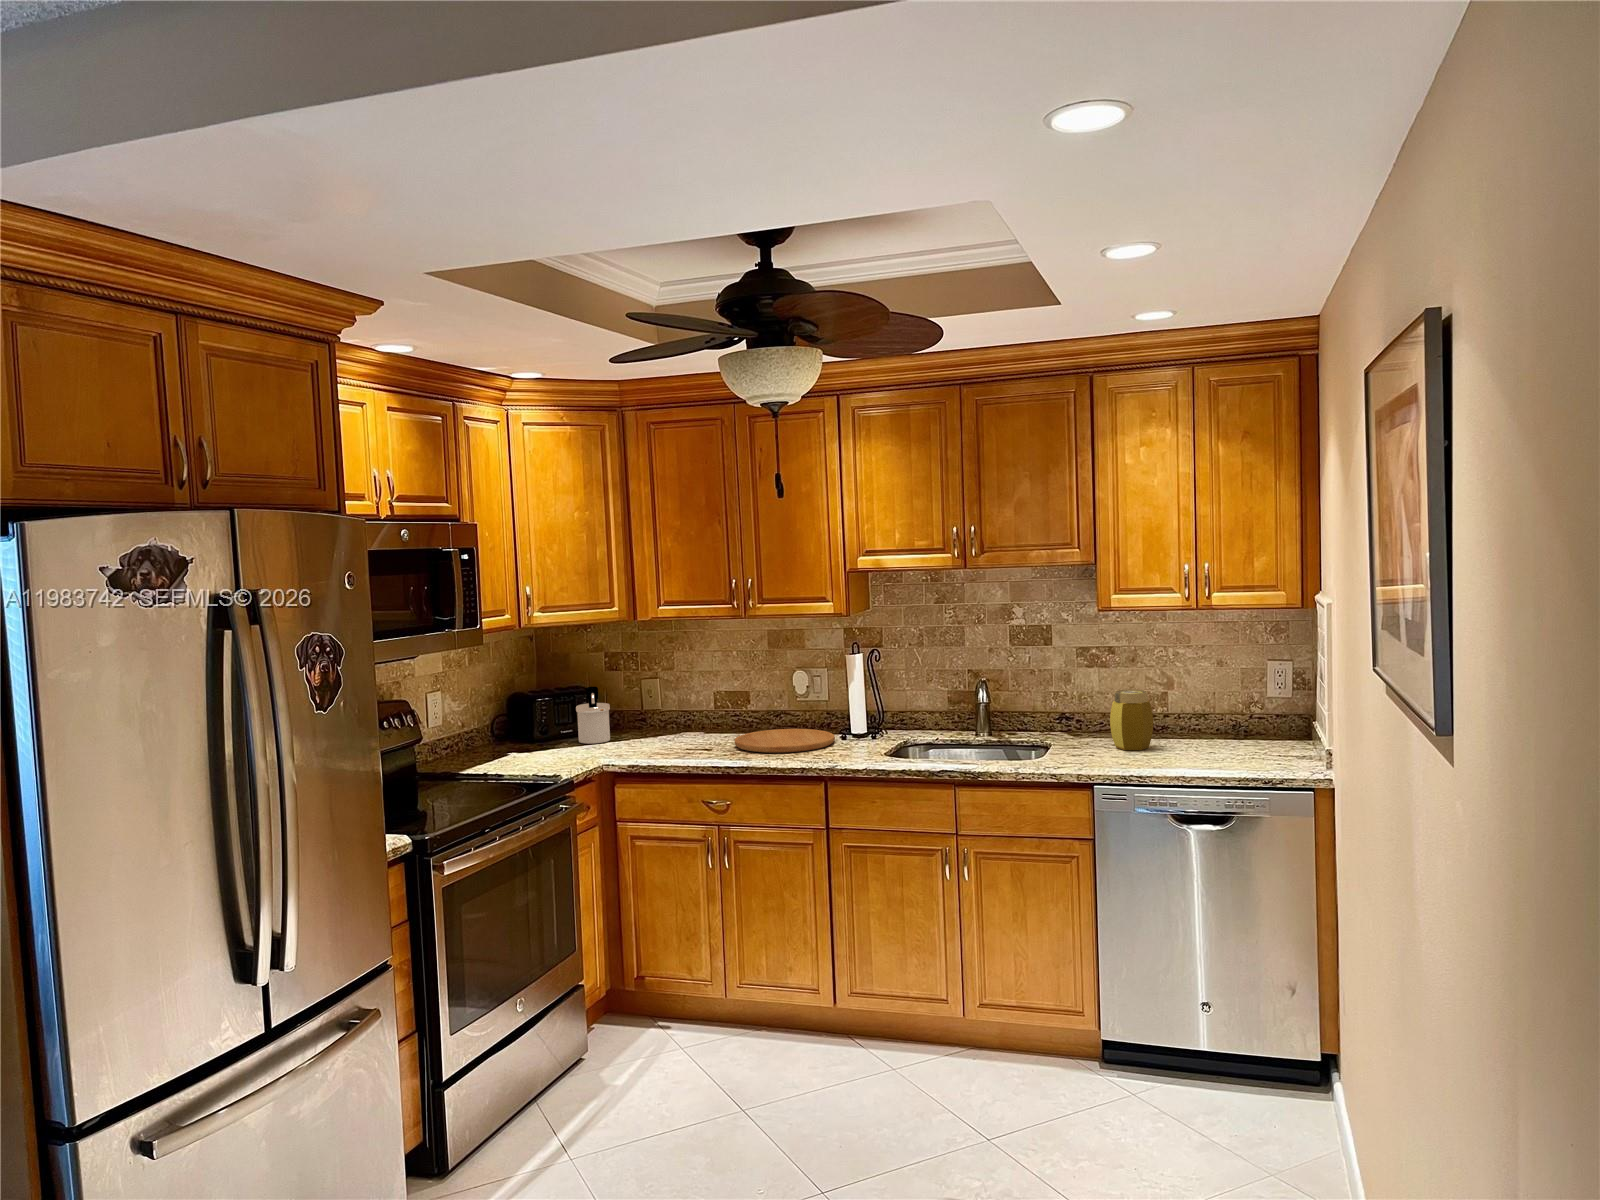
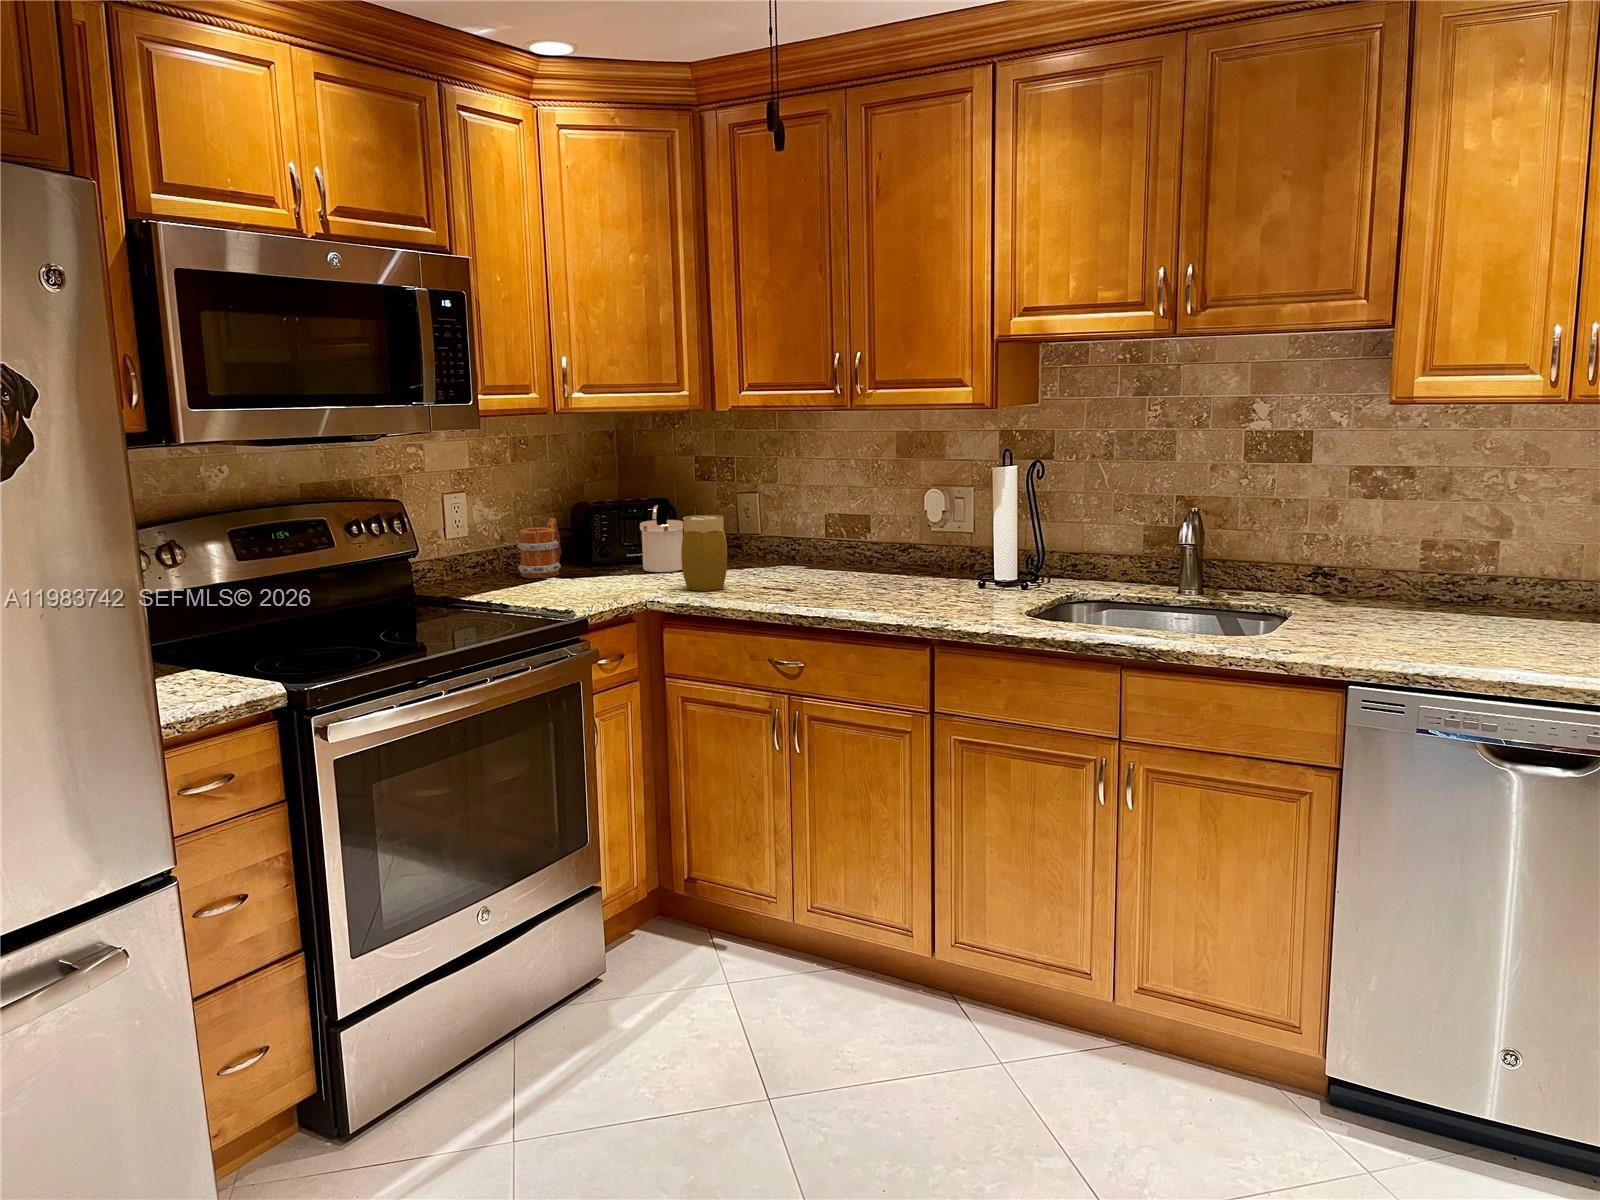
jar: present [1110,689,1153,750] -> present [681,515,727,591]
mug: none [483,706,516,754] -> present [518,518,561,578]
cutting board: present [735,729,835,753] -> none [829,568,970,599]

